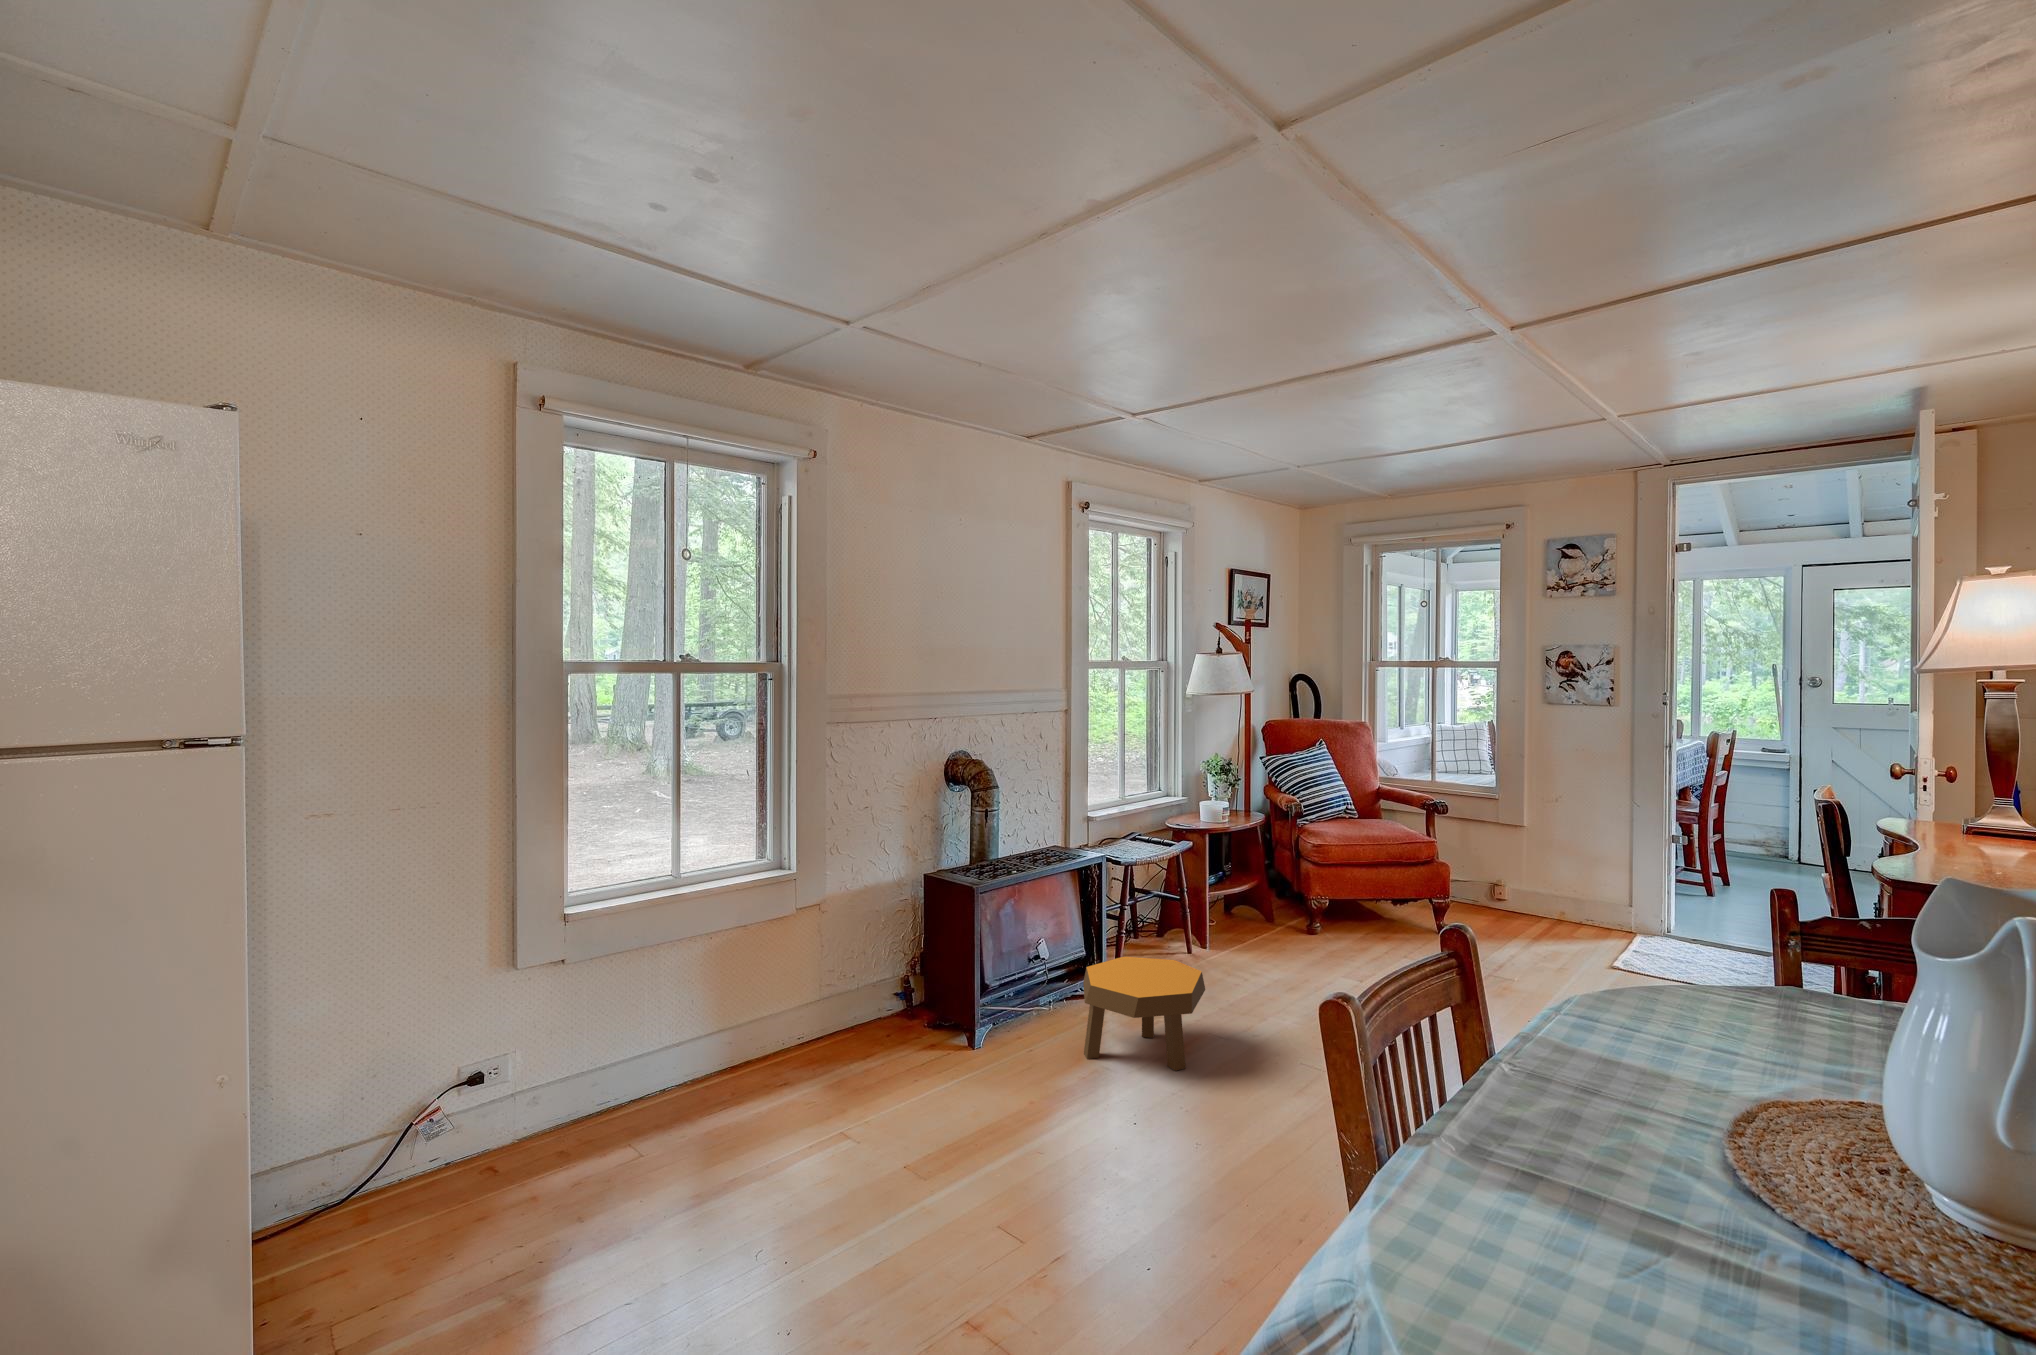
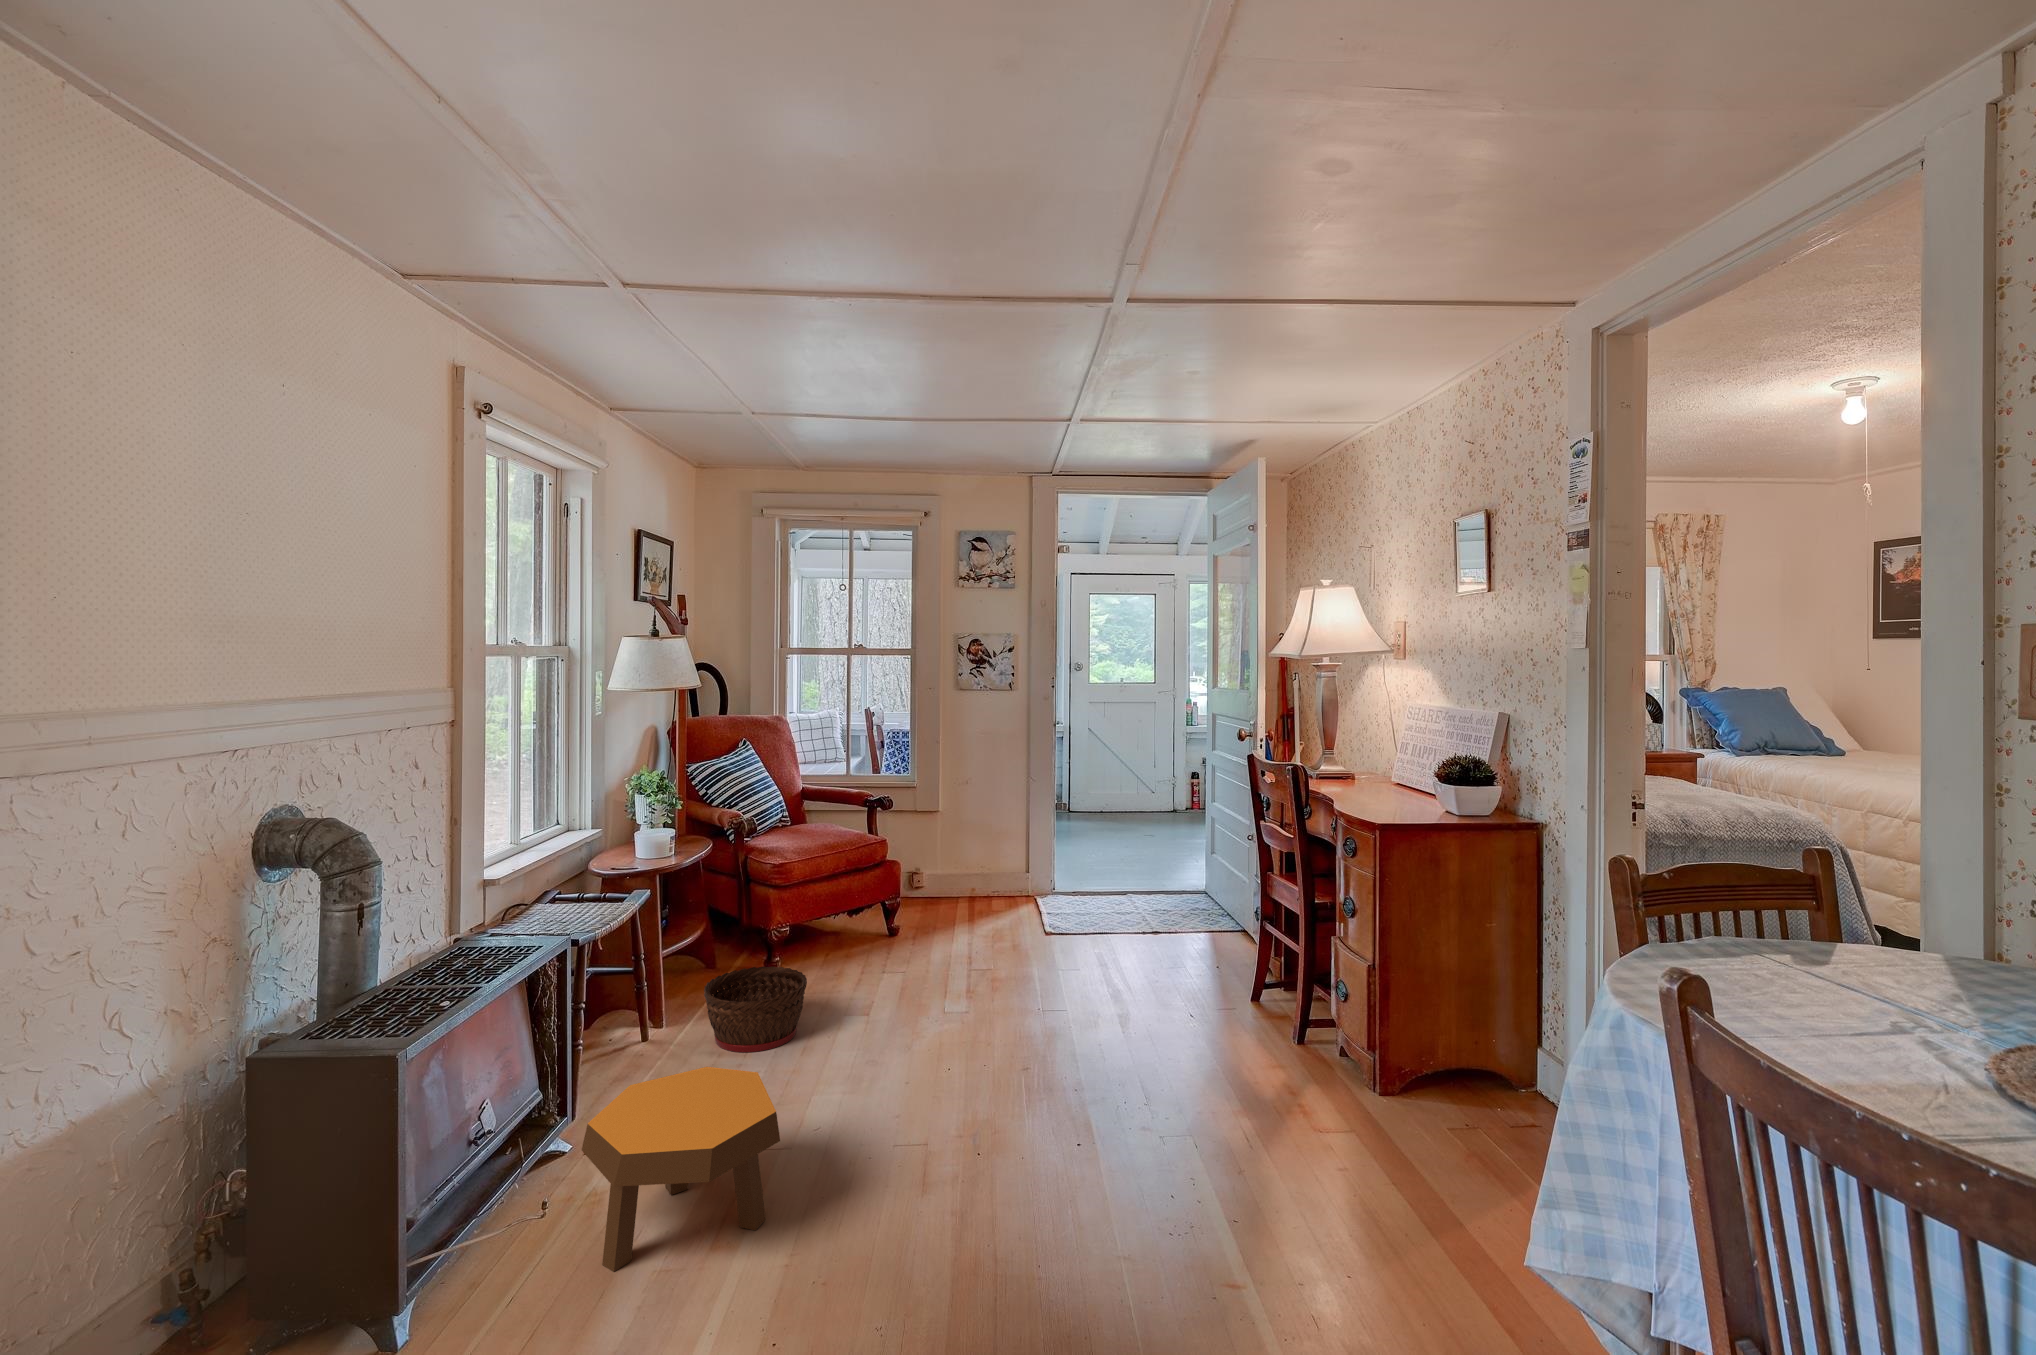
basket: none [1227,919,1308,983] -> present [704,966,807,1052]

